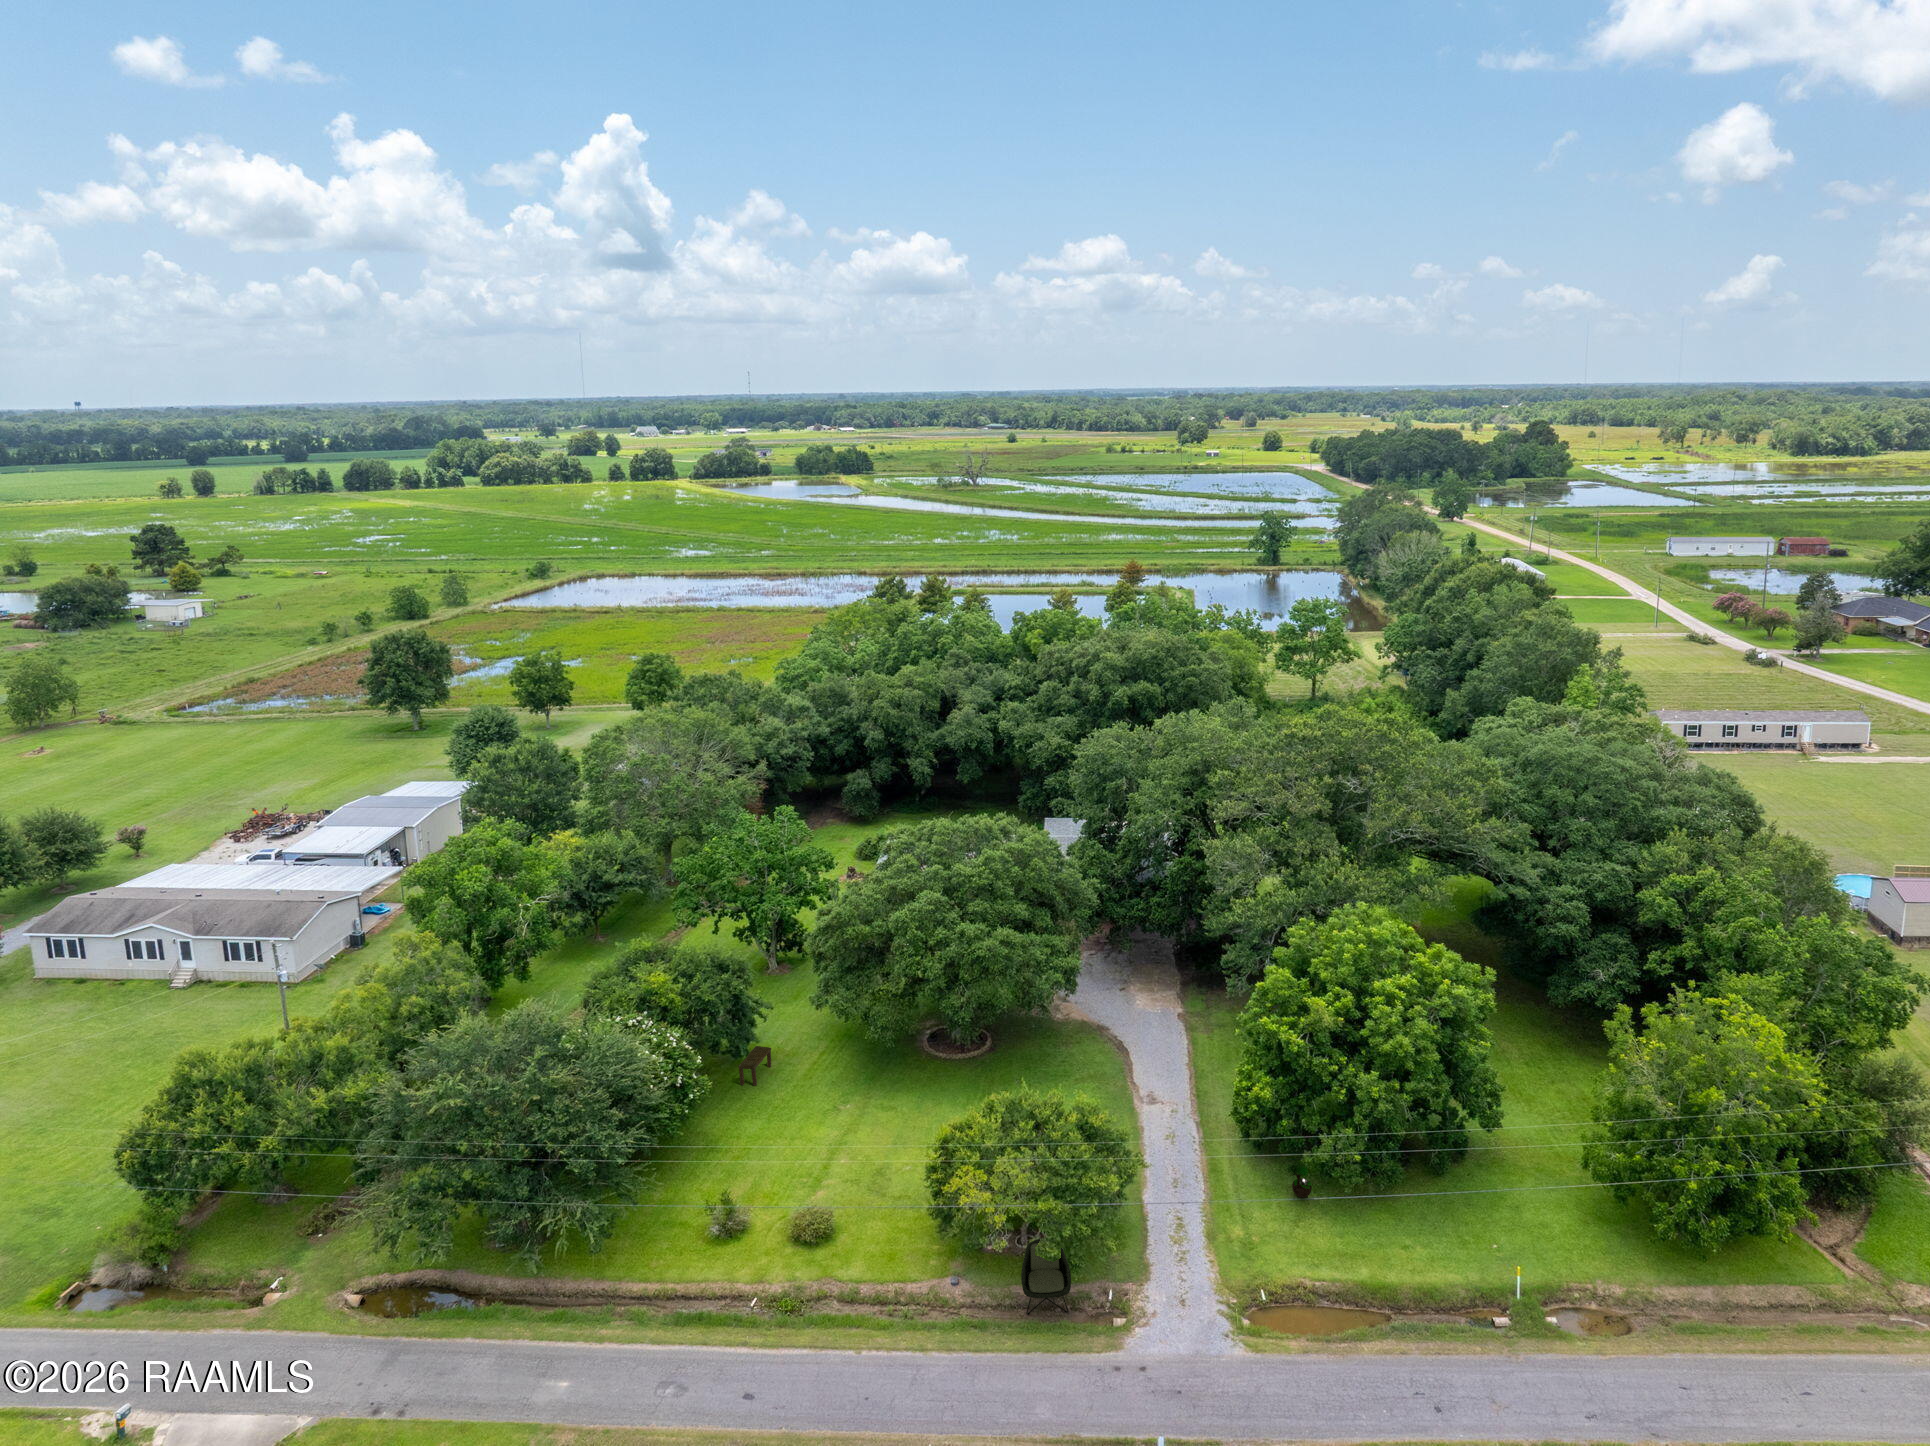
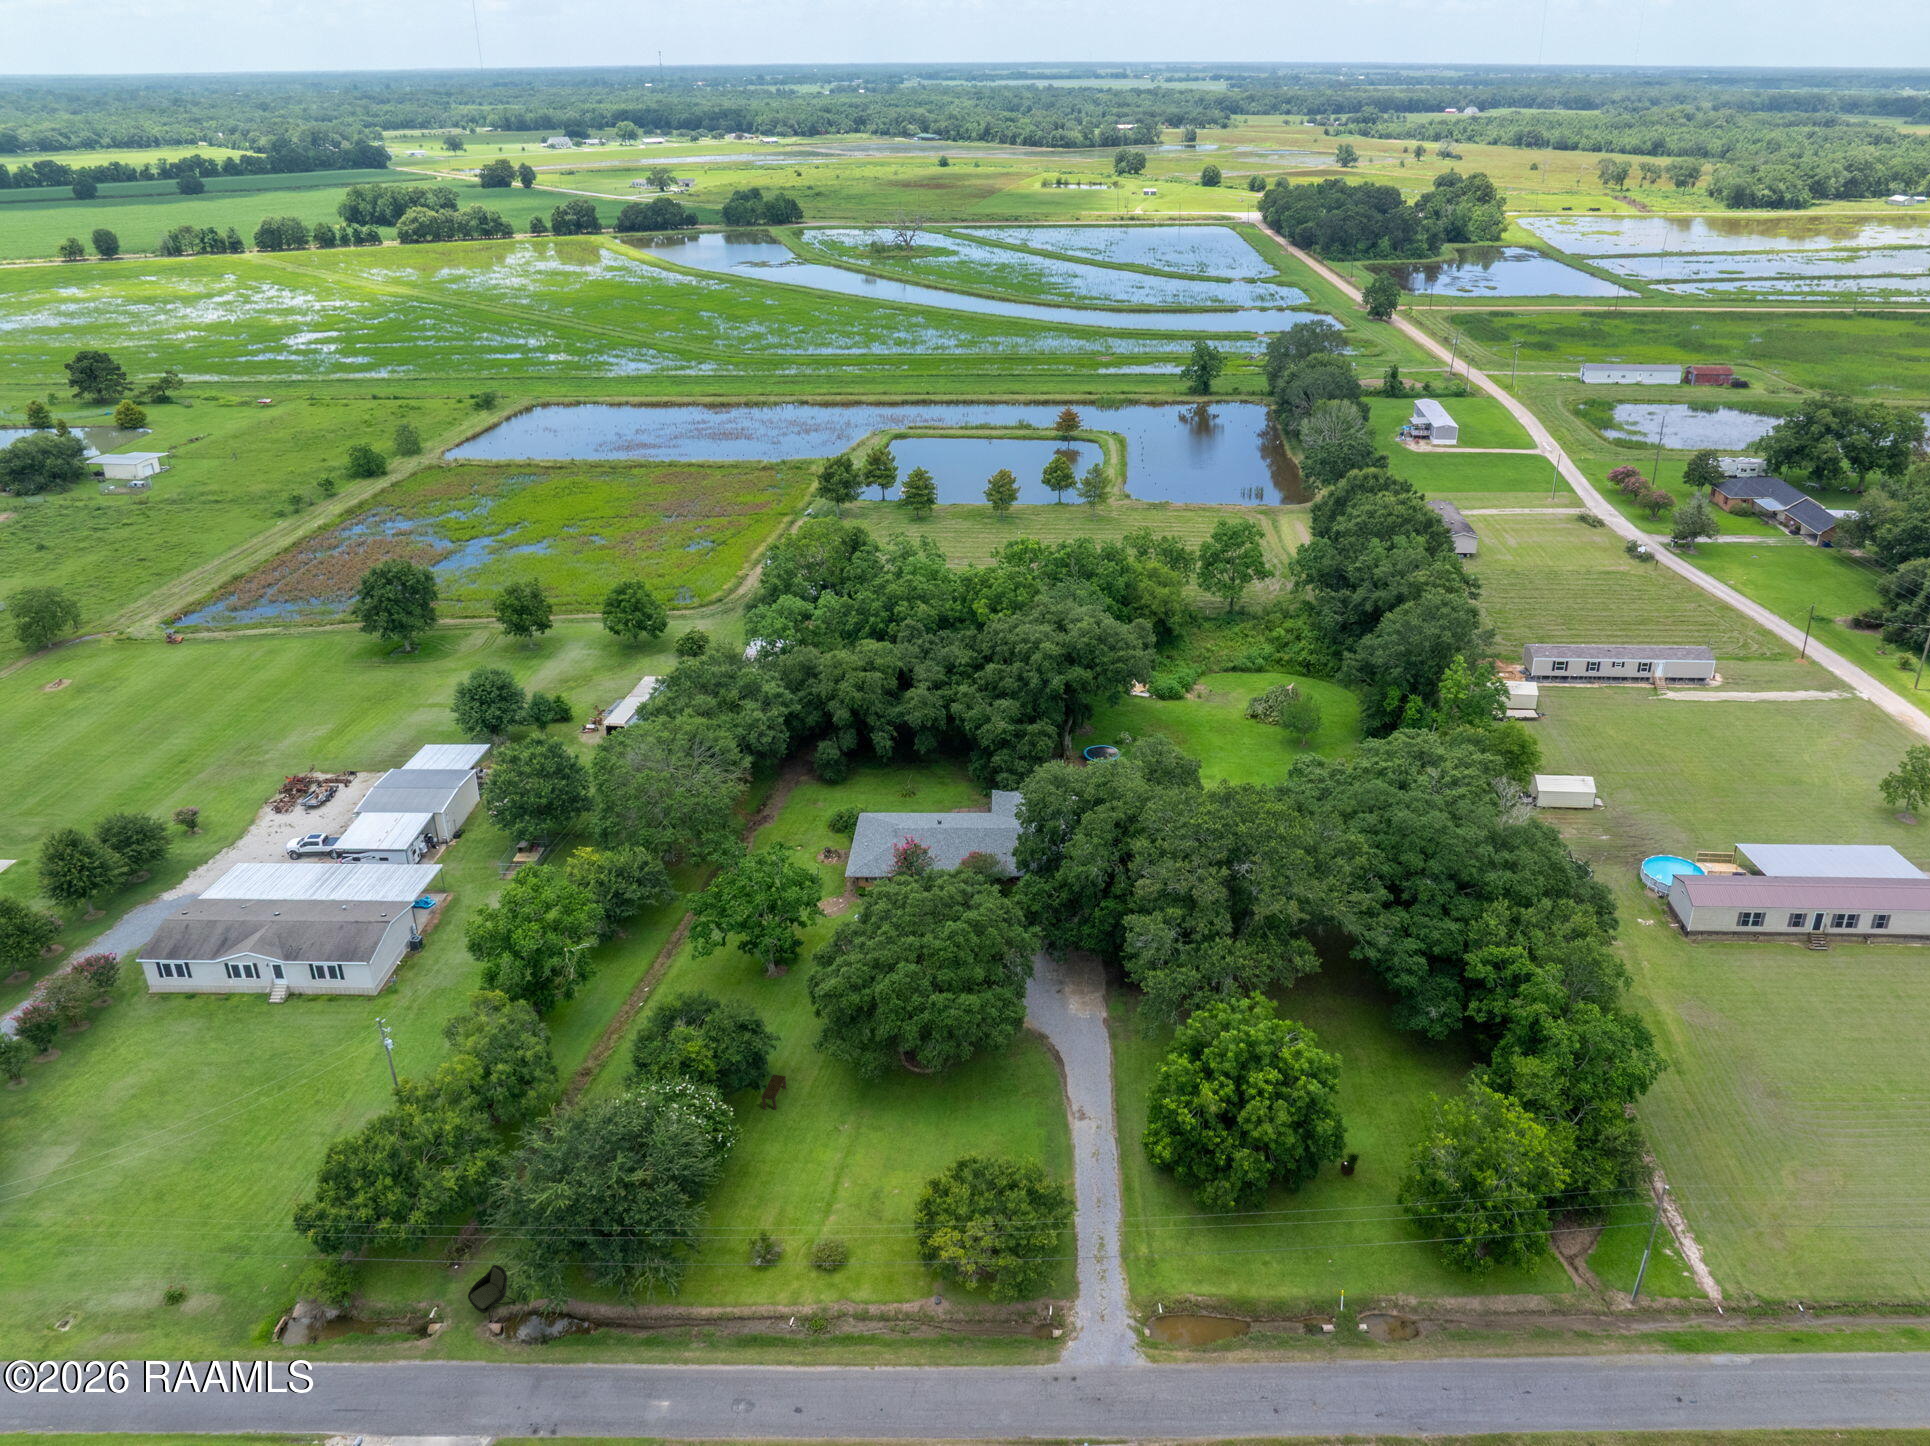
potted tree: present [1287,1162,1312,1197] -> present [1341,1153,1359,1175]
lounge chair: present [1021,1238,1071,1315] -> present [468,1265,515,1323]

